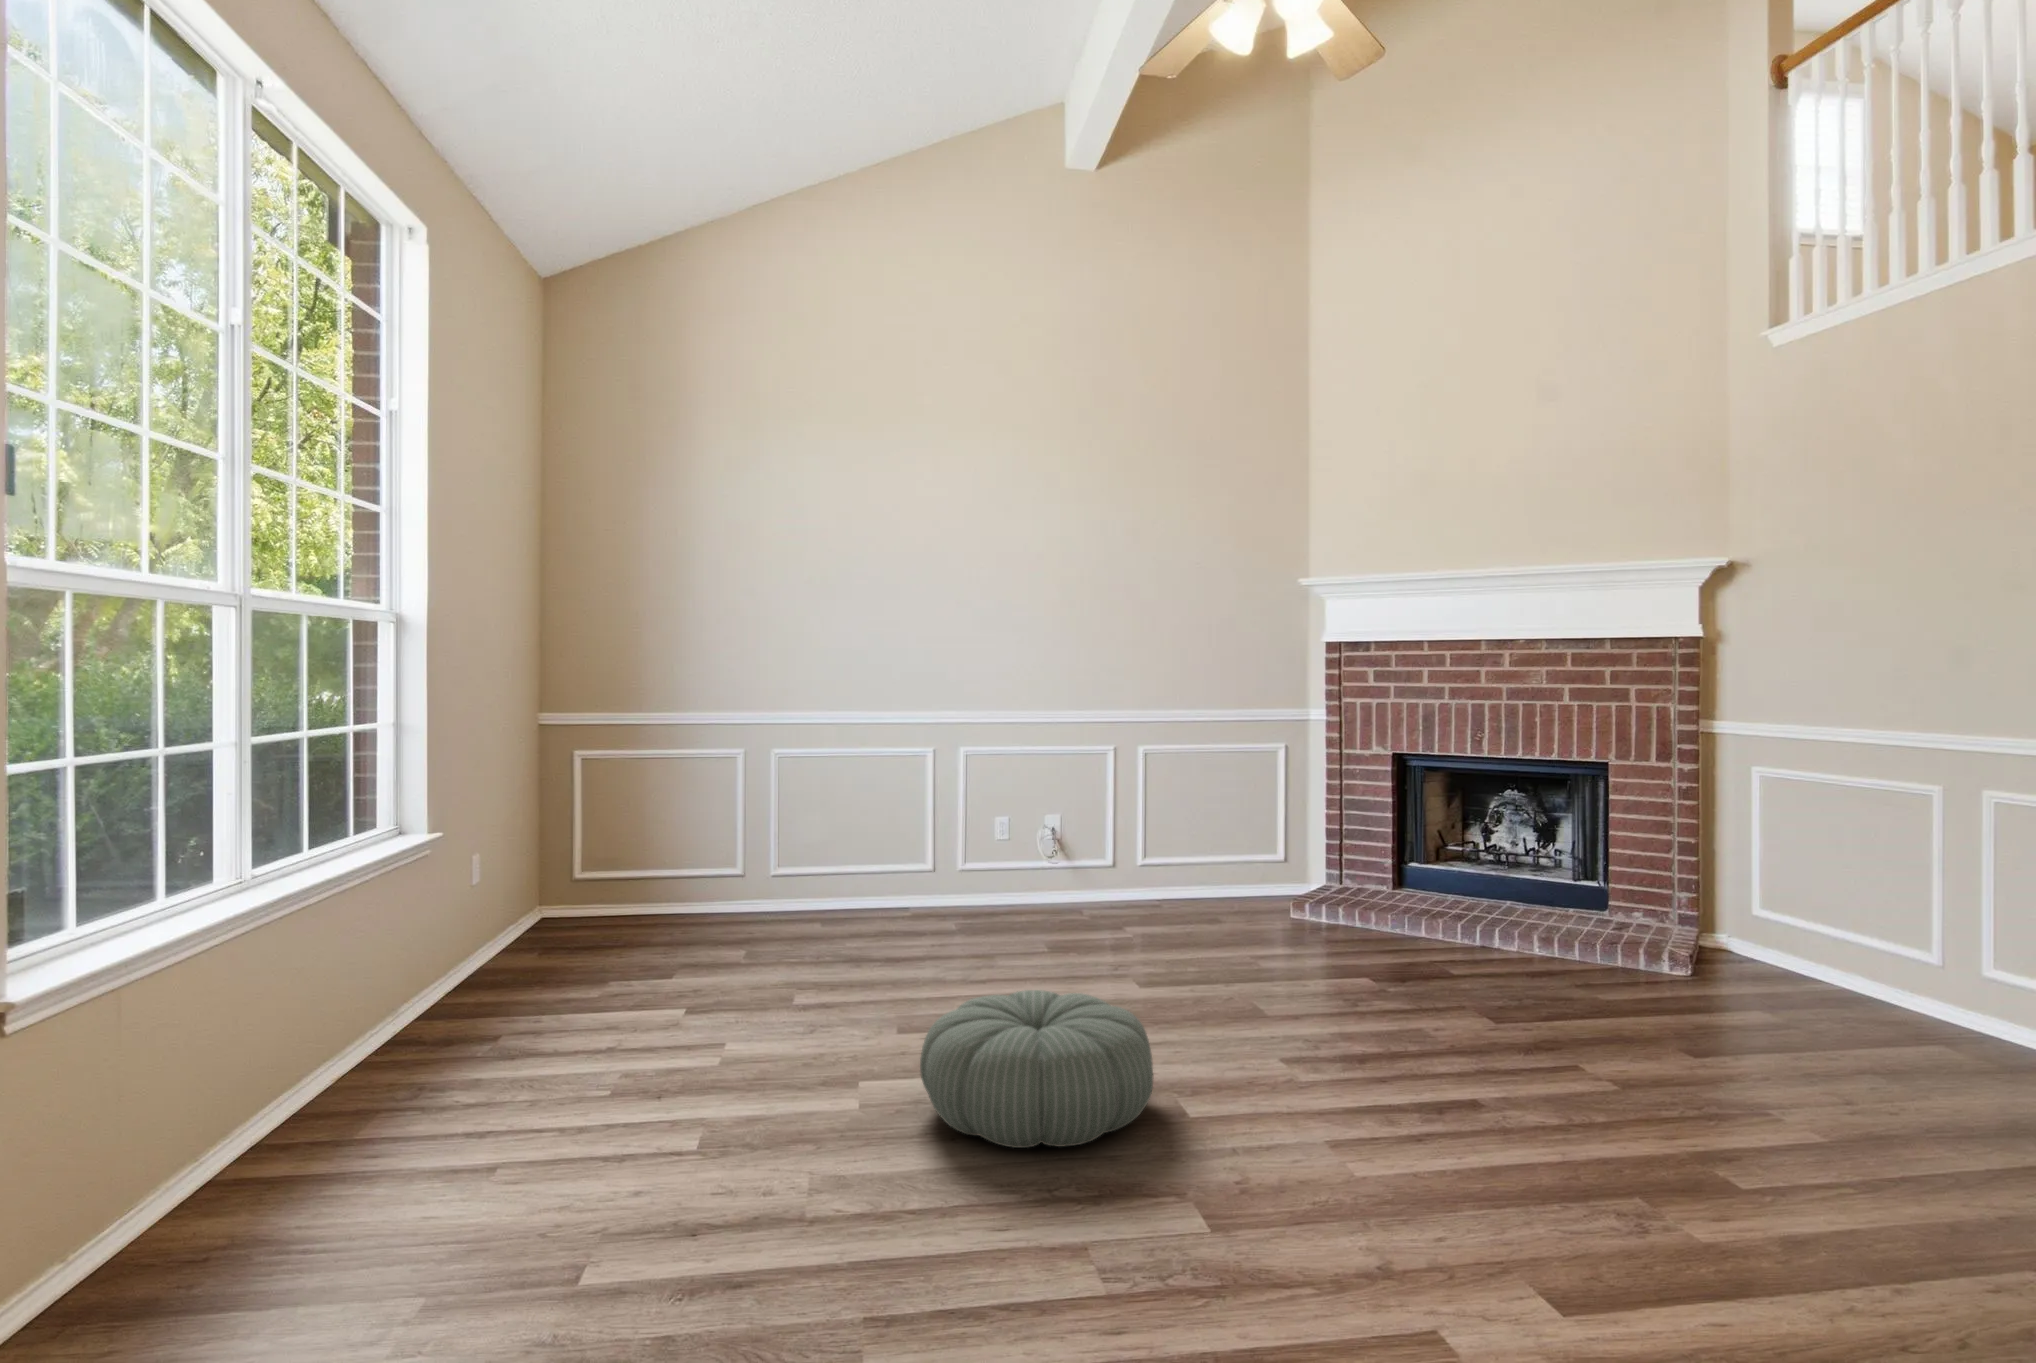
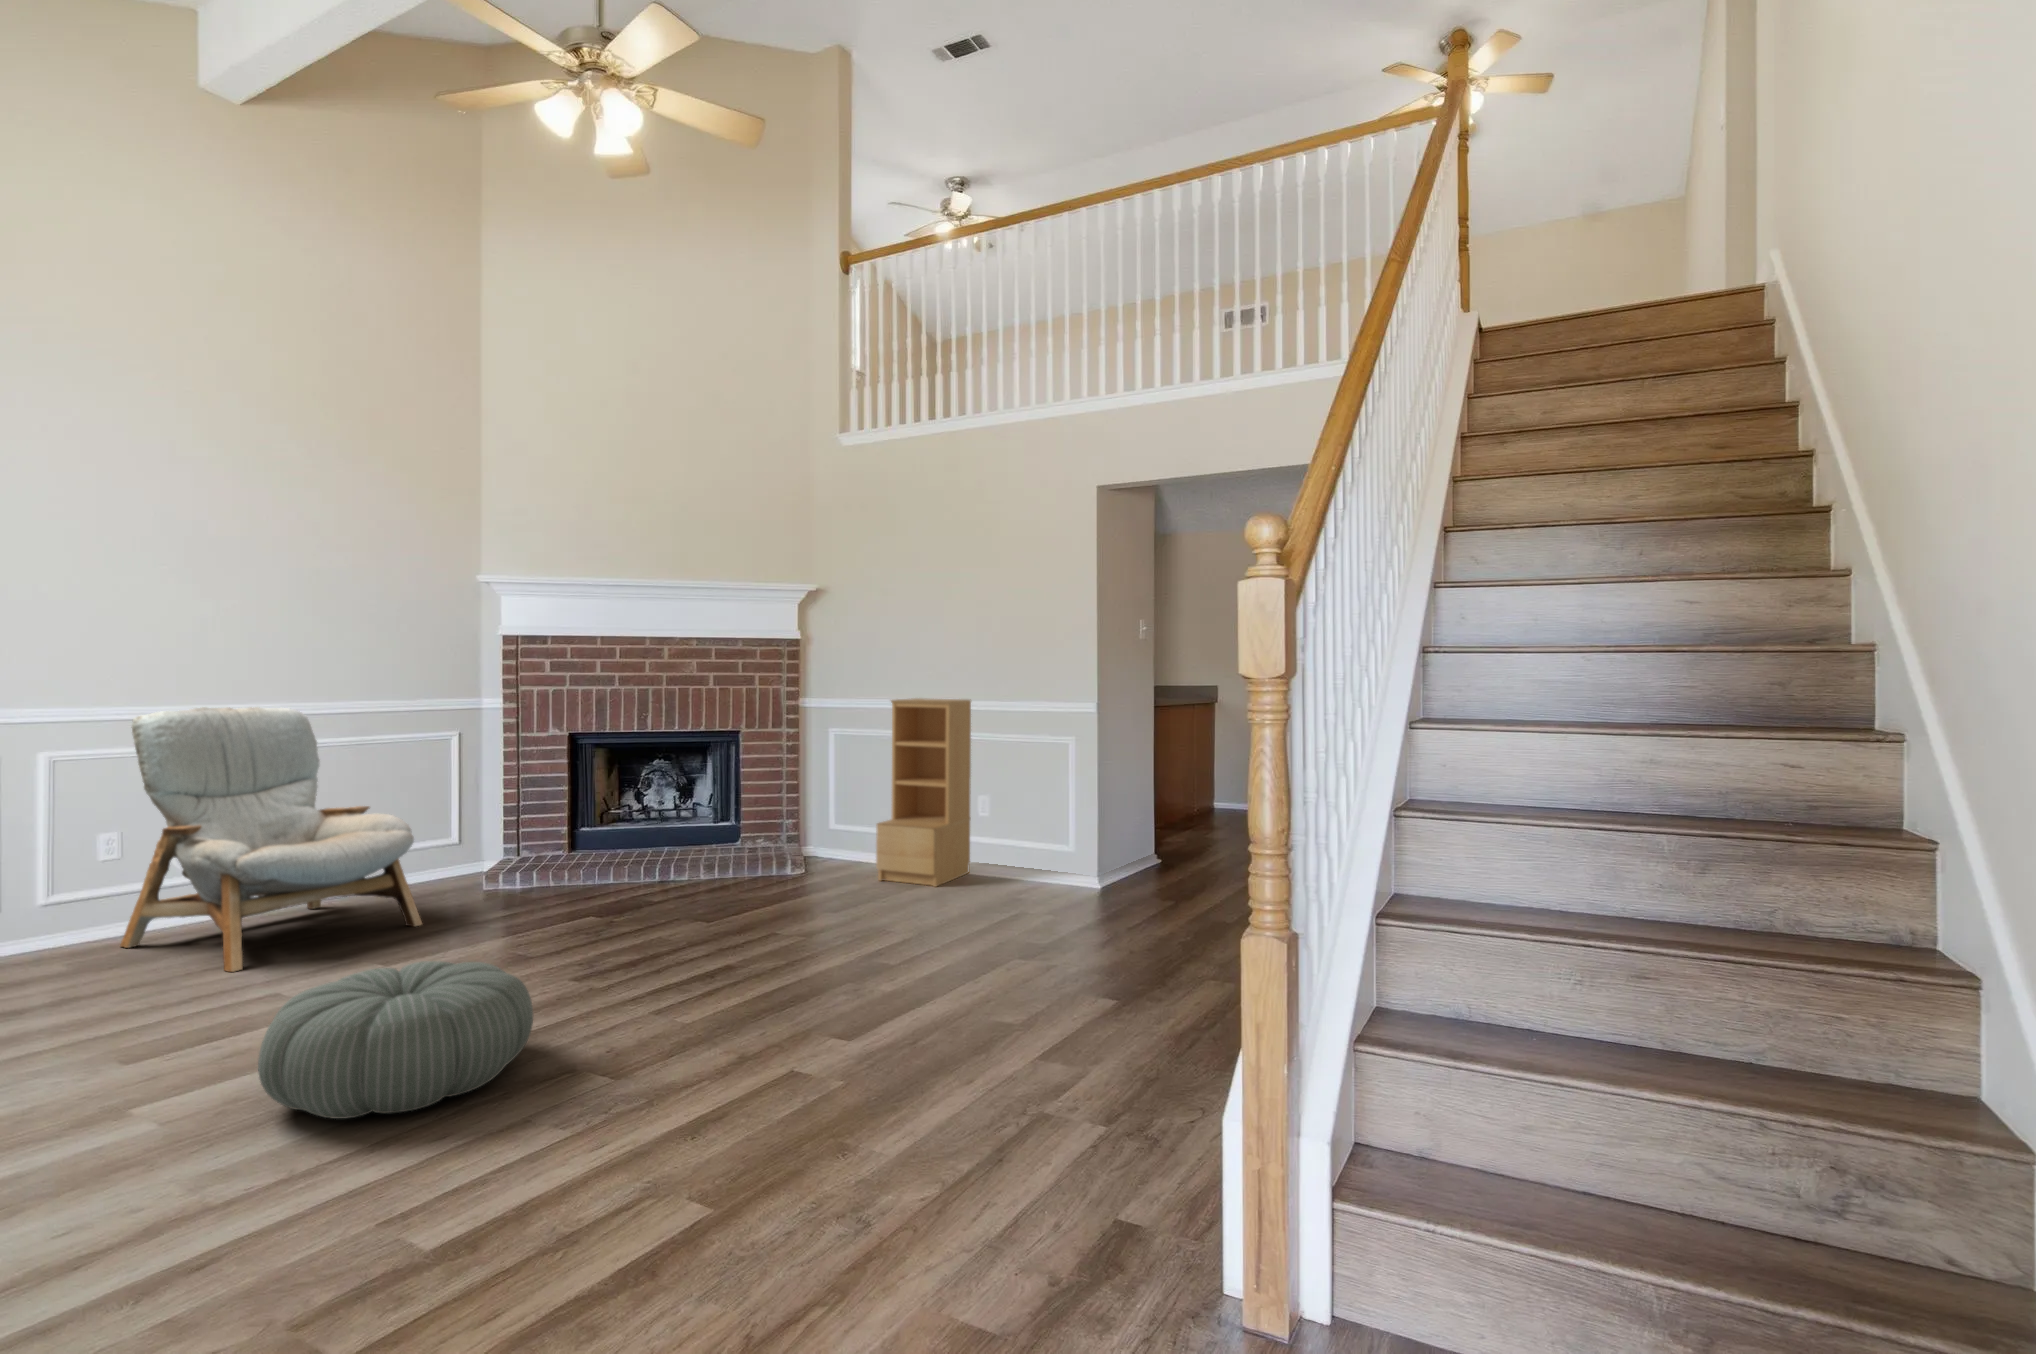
armchair: none [1007,714,1212,955] -> present [120,707,422,972]
bookshelf: none [1796,730,2006,1048] -> present [876,698,971,887]

